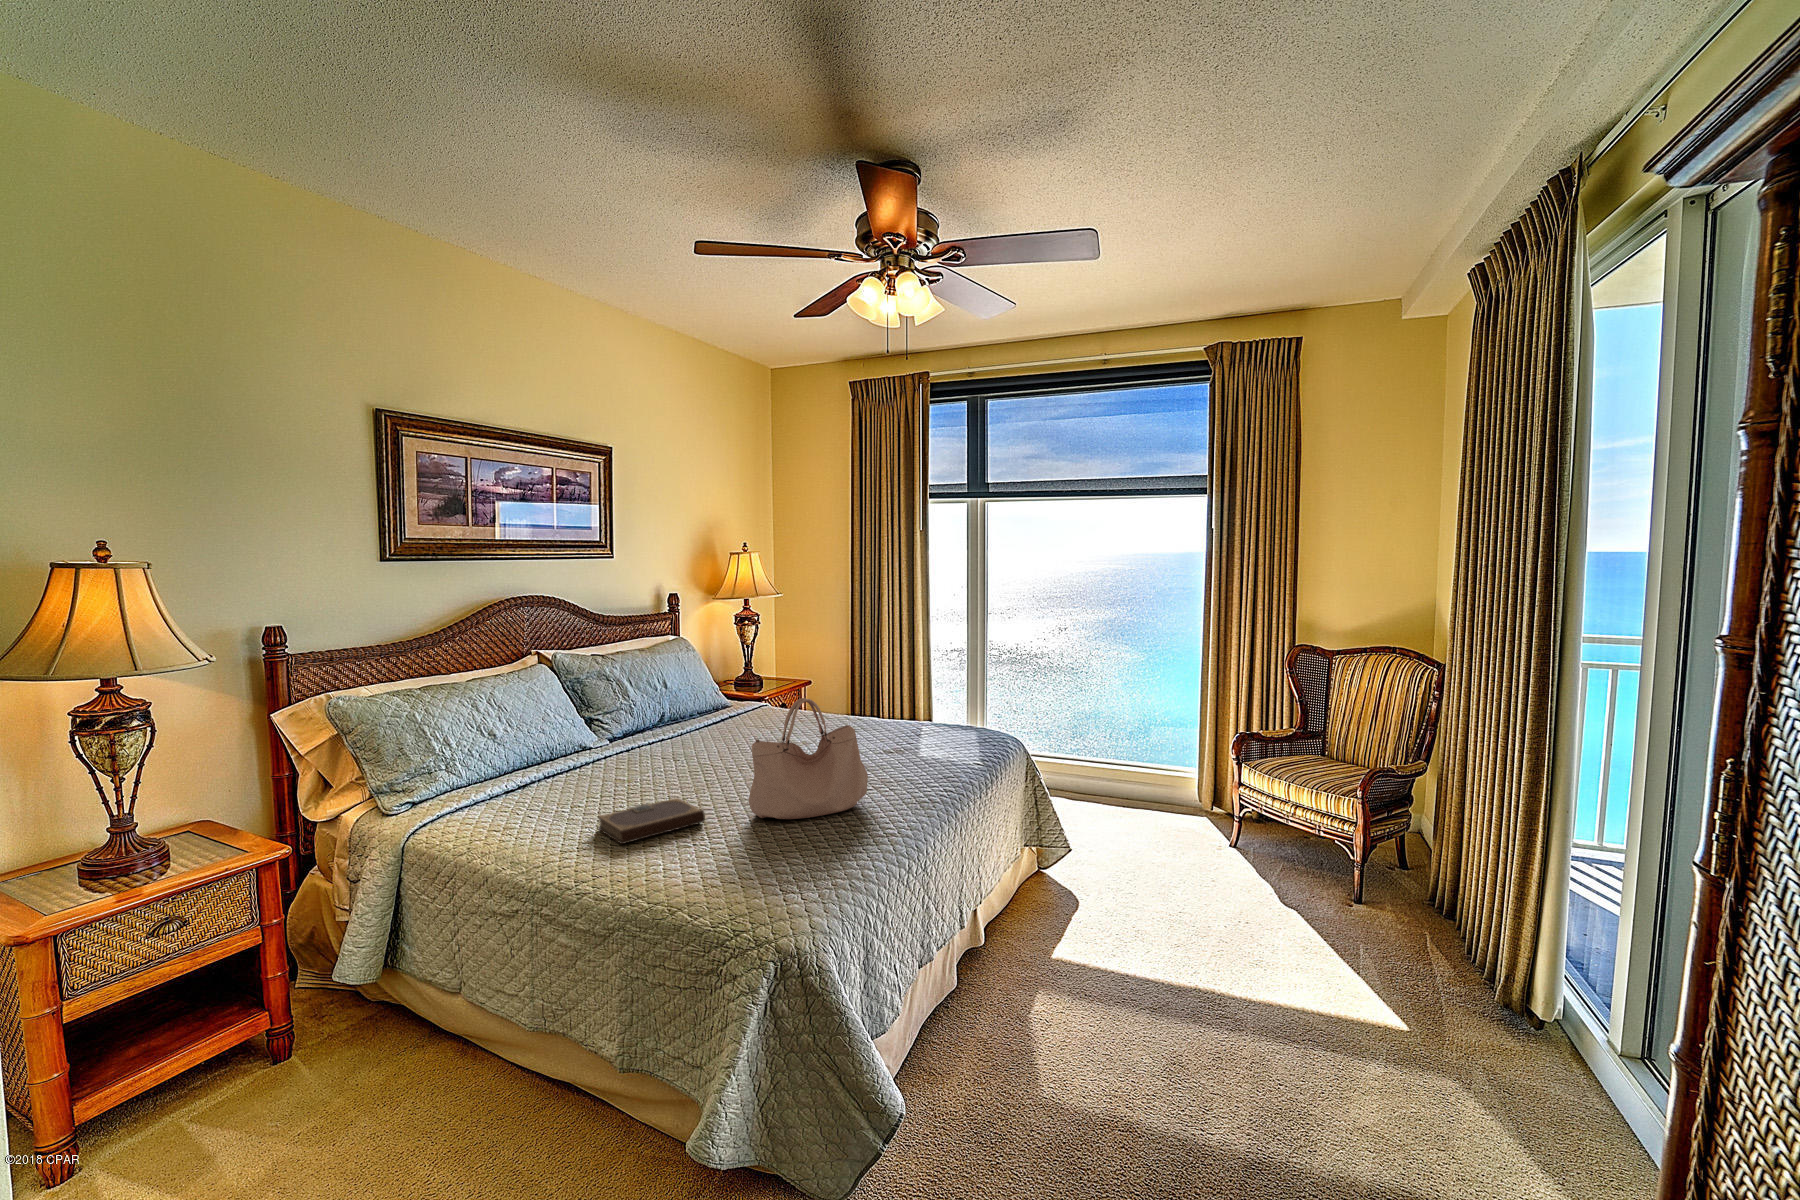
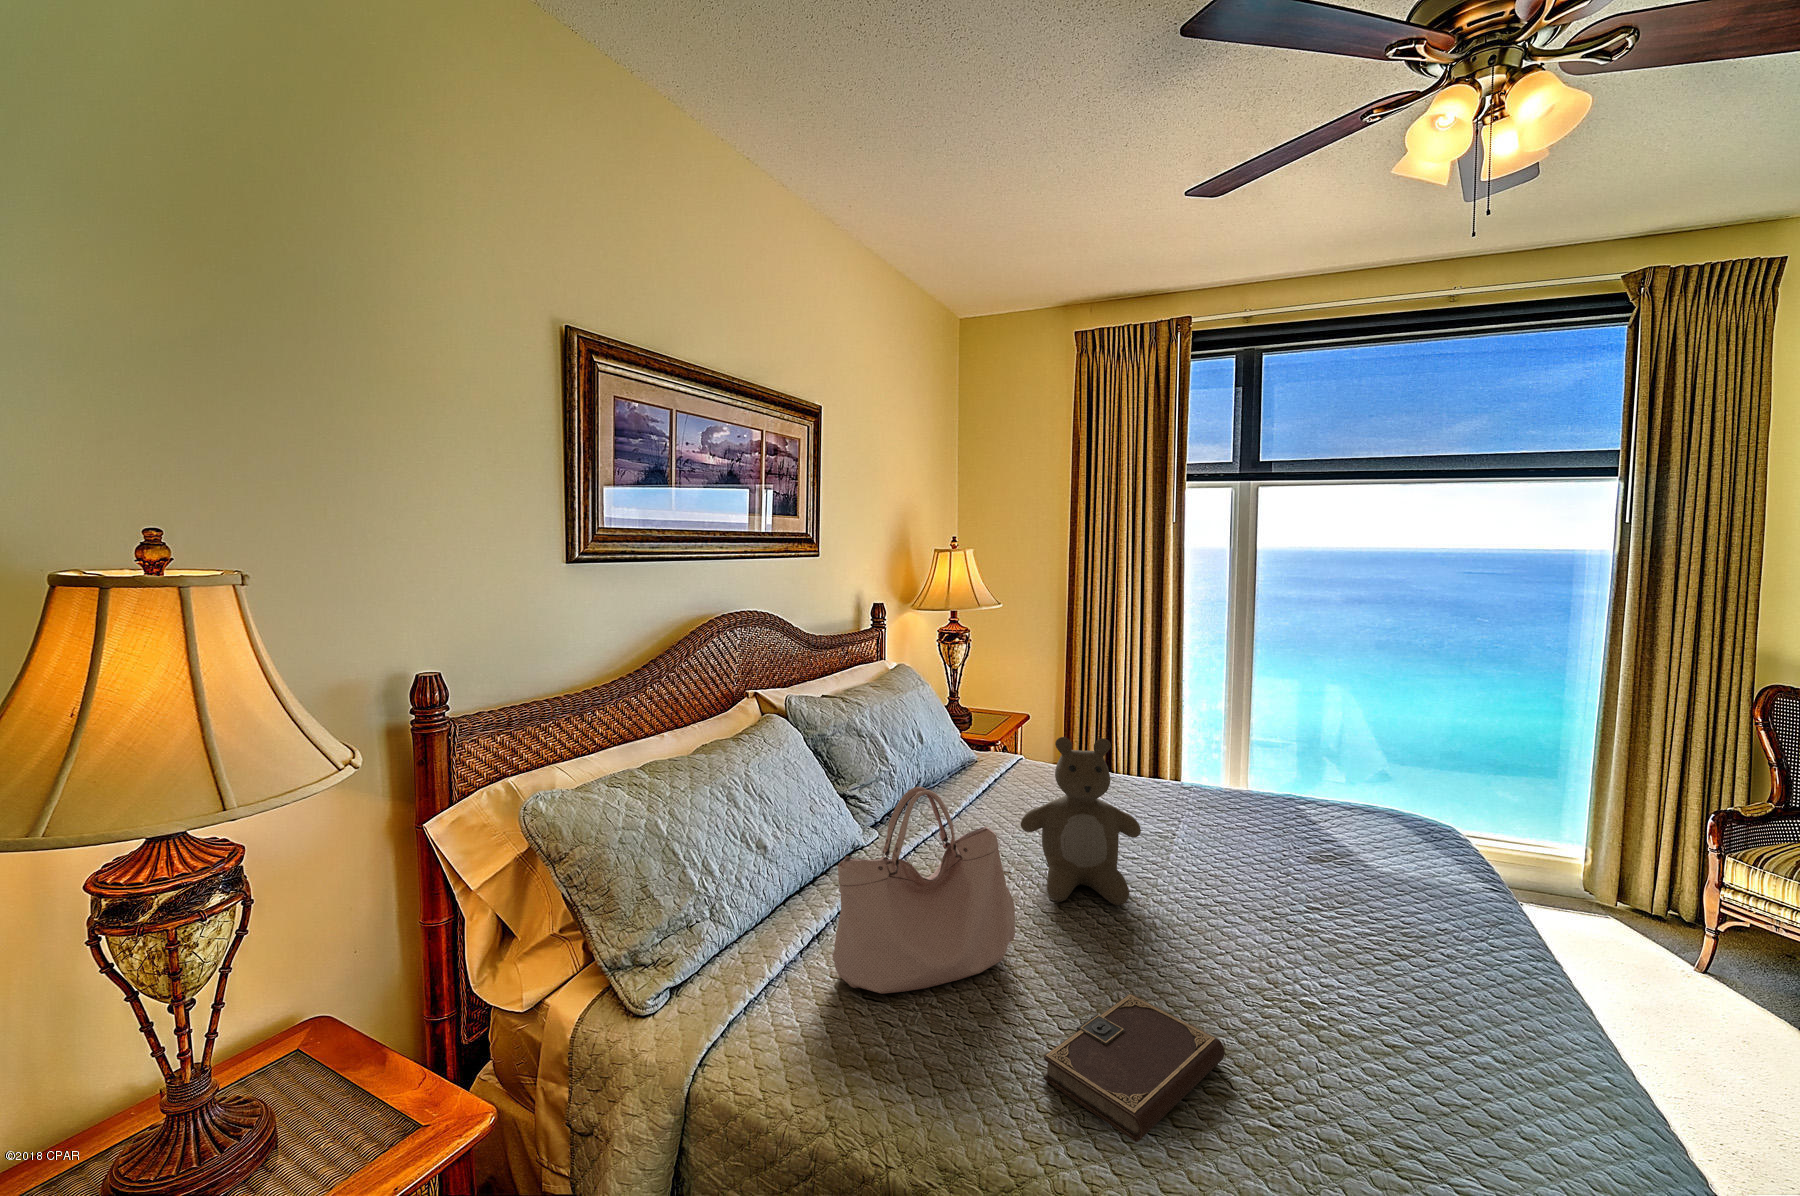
teddy bear: none [684,669,760,771] -> present [1021,737,1141,905]
handbag: present [749,698,868,819] -> present [833,787,1015,994]

